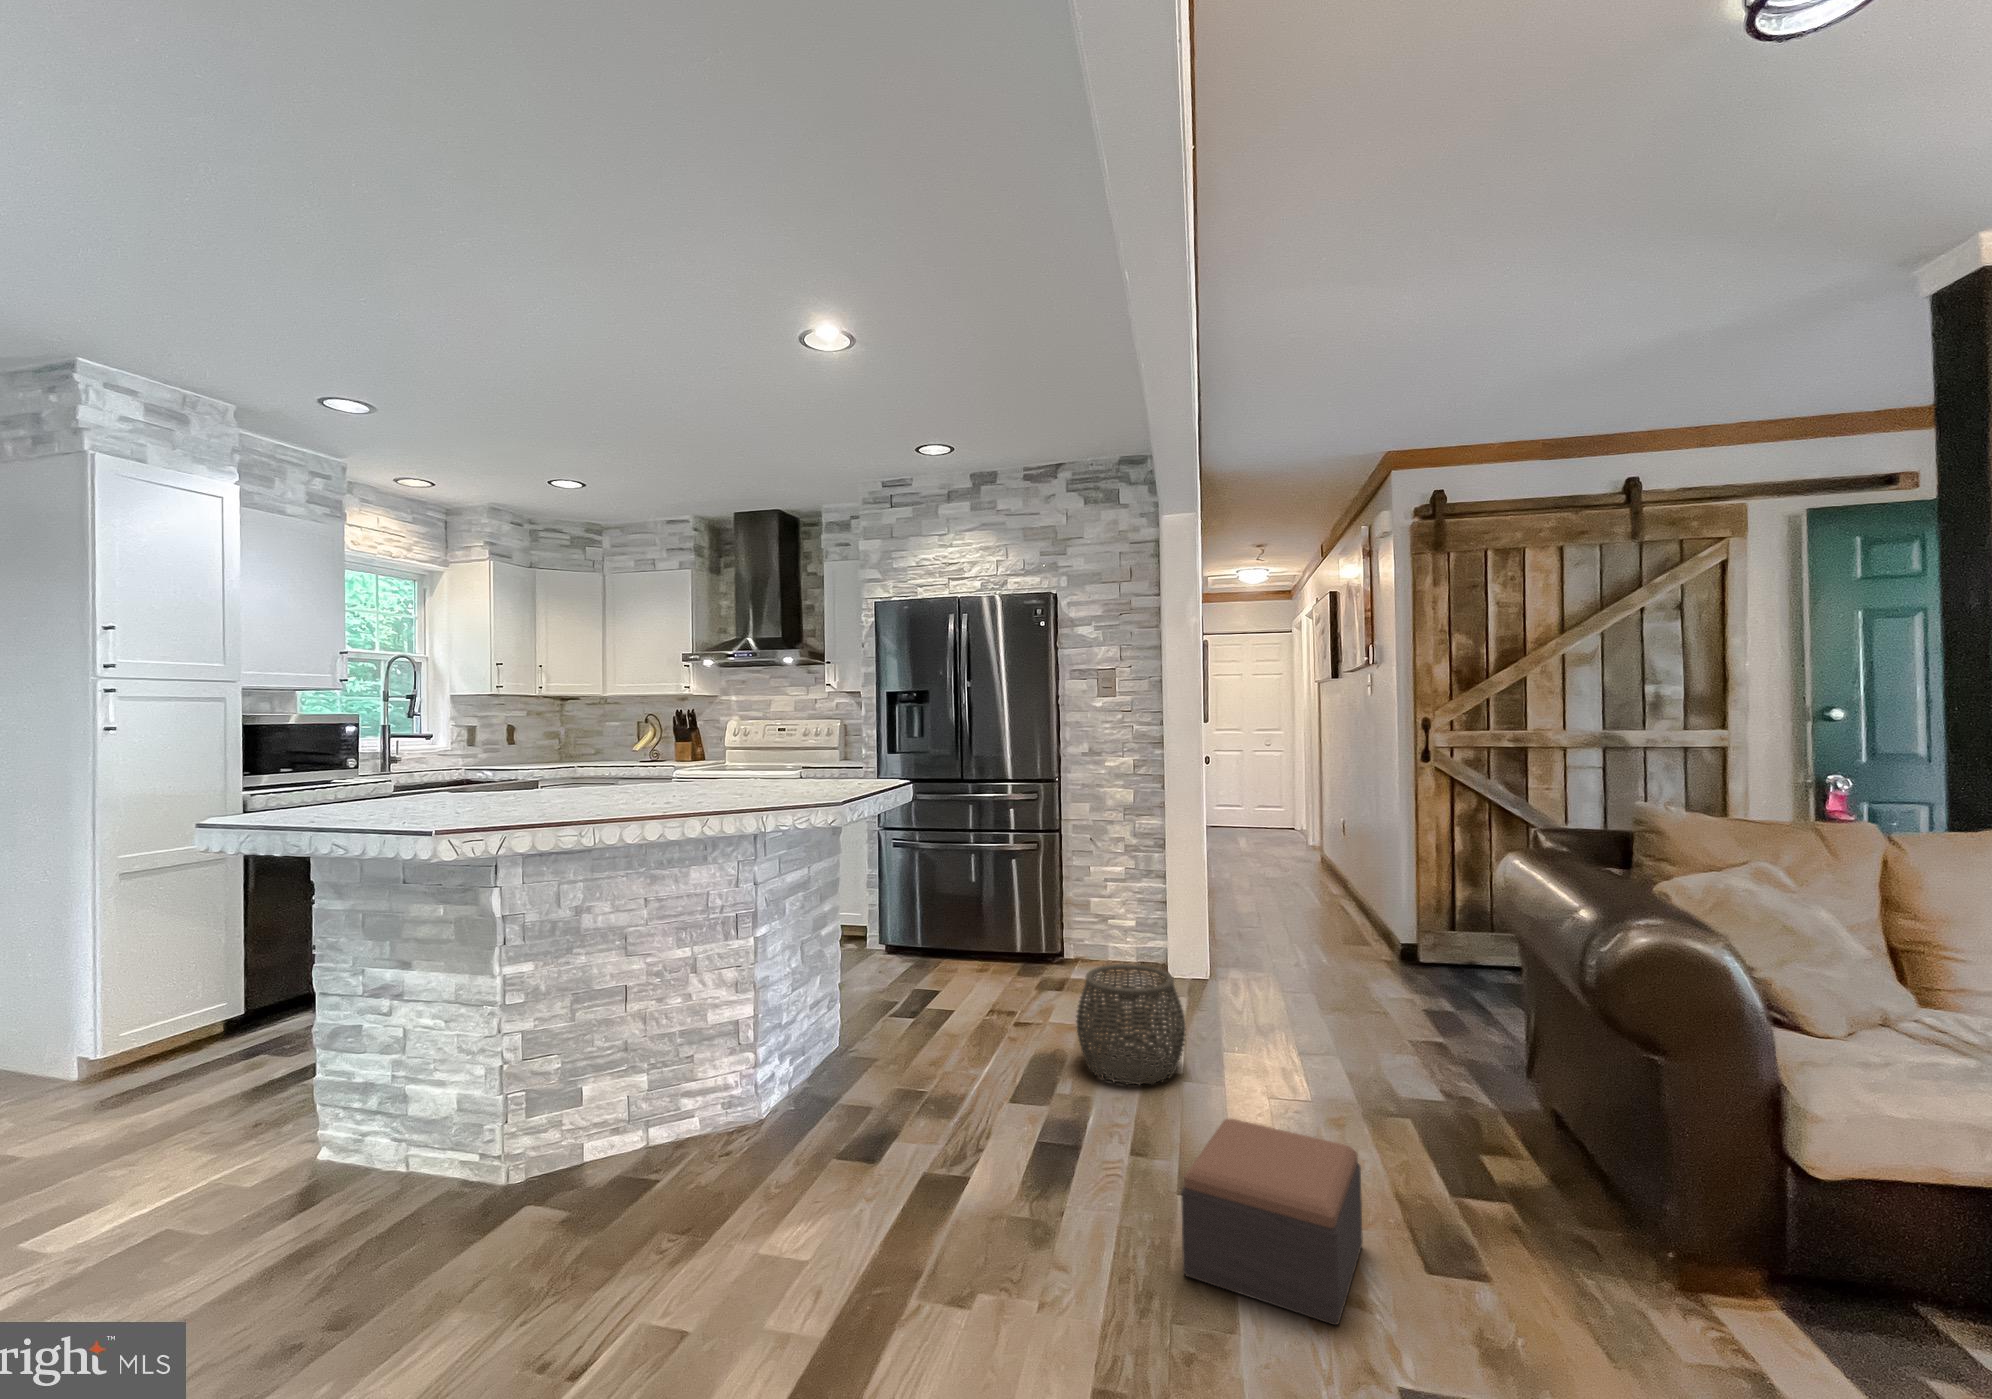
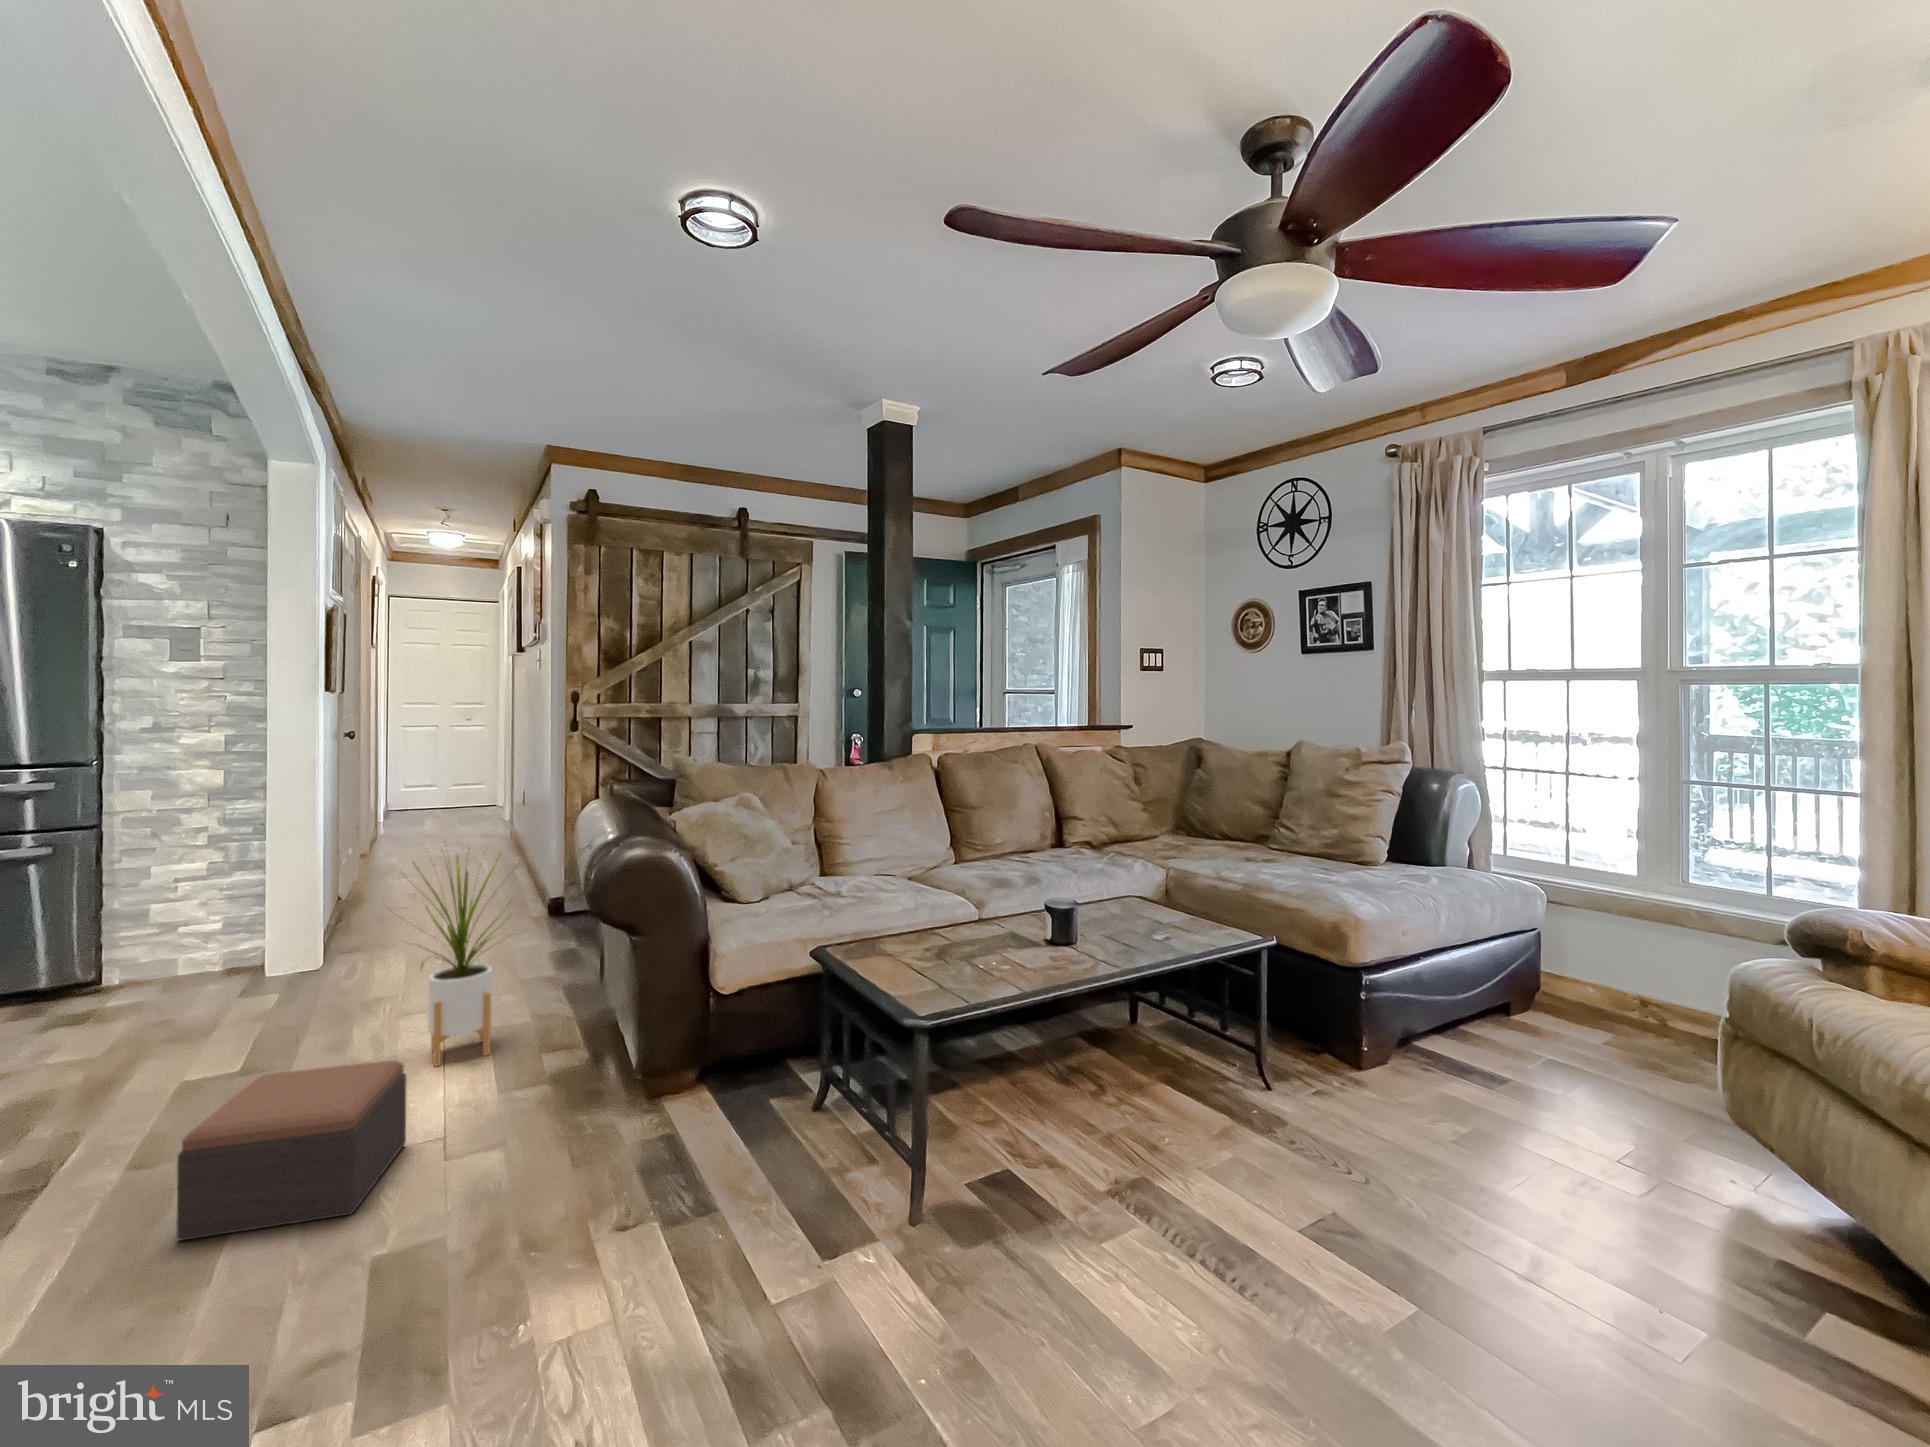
house plant: none [1298,888,1444,1146] -> present [409,850,525,1066]
woven basket: present [1076,964,1186,1085] -> none [81,958,254,1099]

